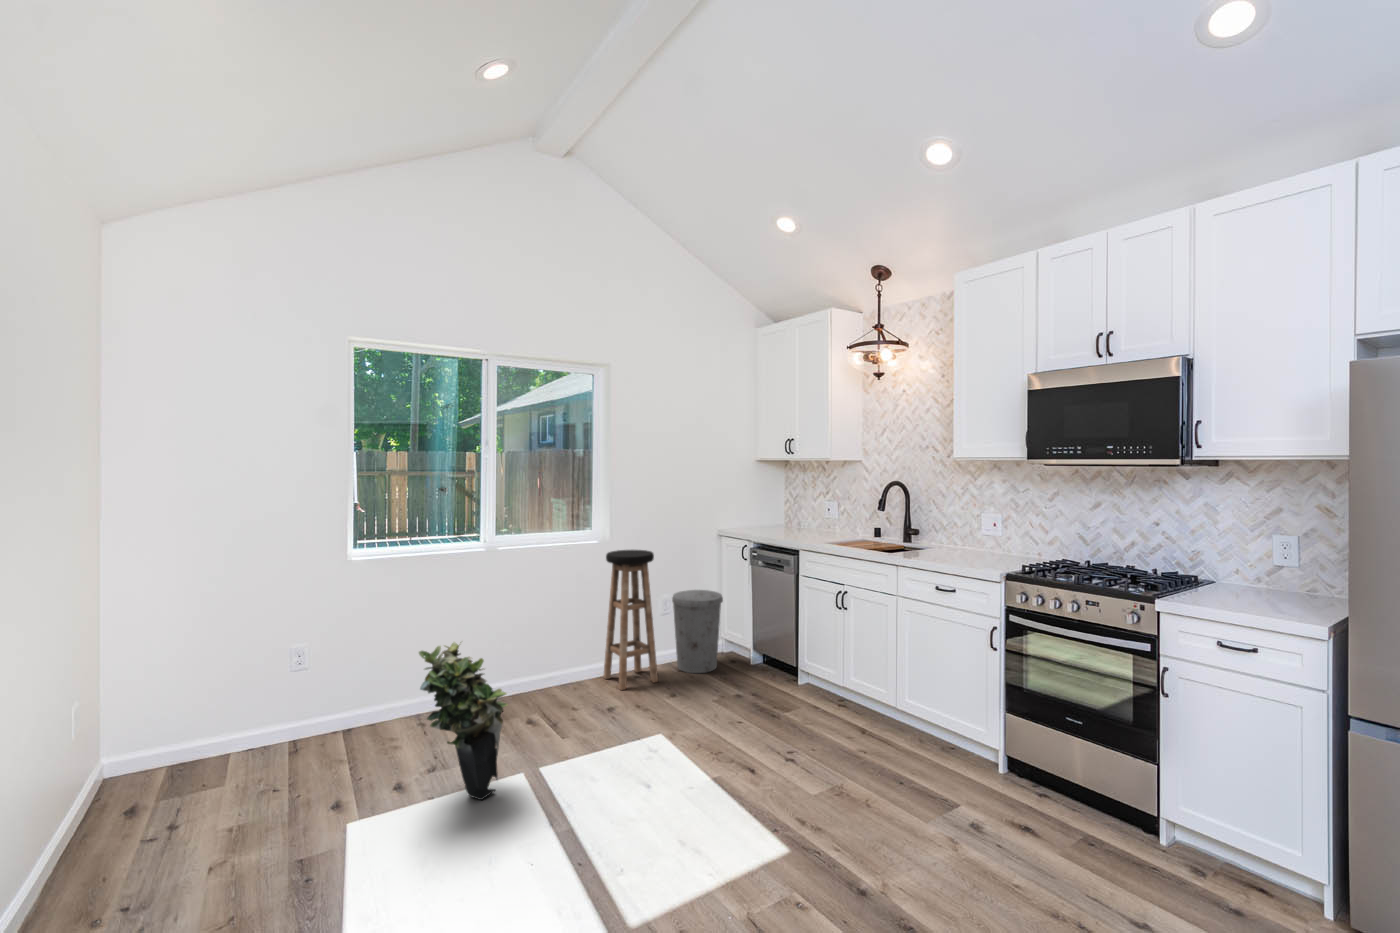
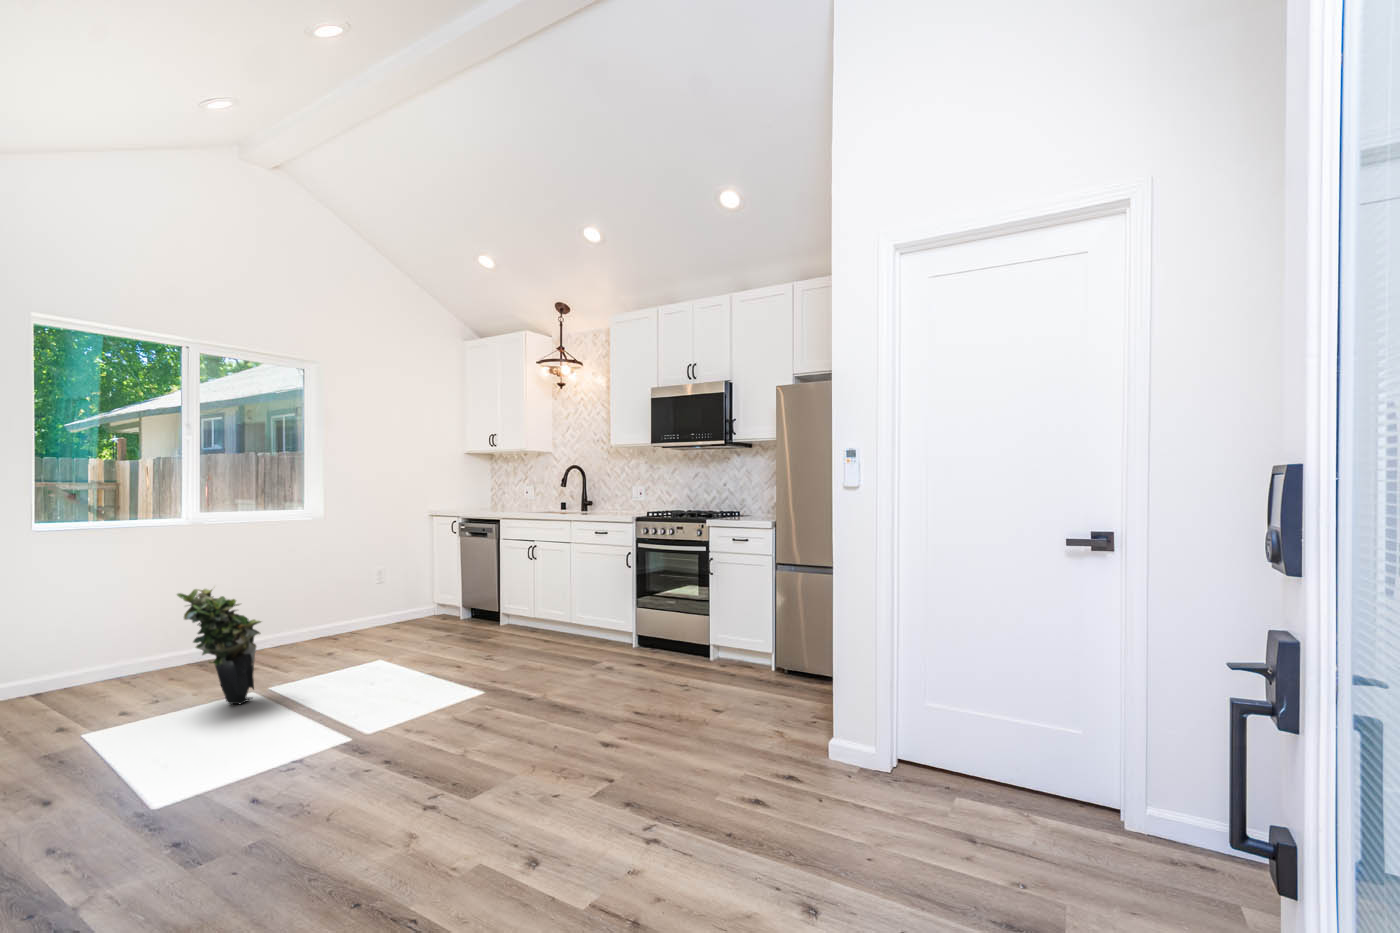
bar stool: present [603,550,658,690] -> none [323,526,377,644]
trash can: present [672,590,723,673] -> none [387,560,435,629]

